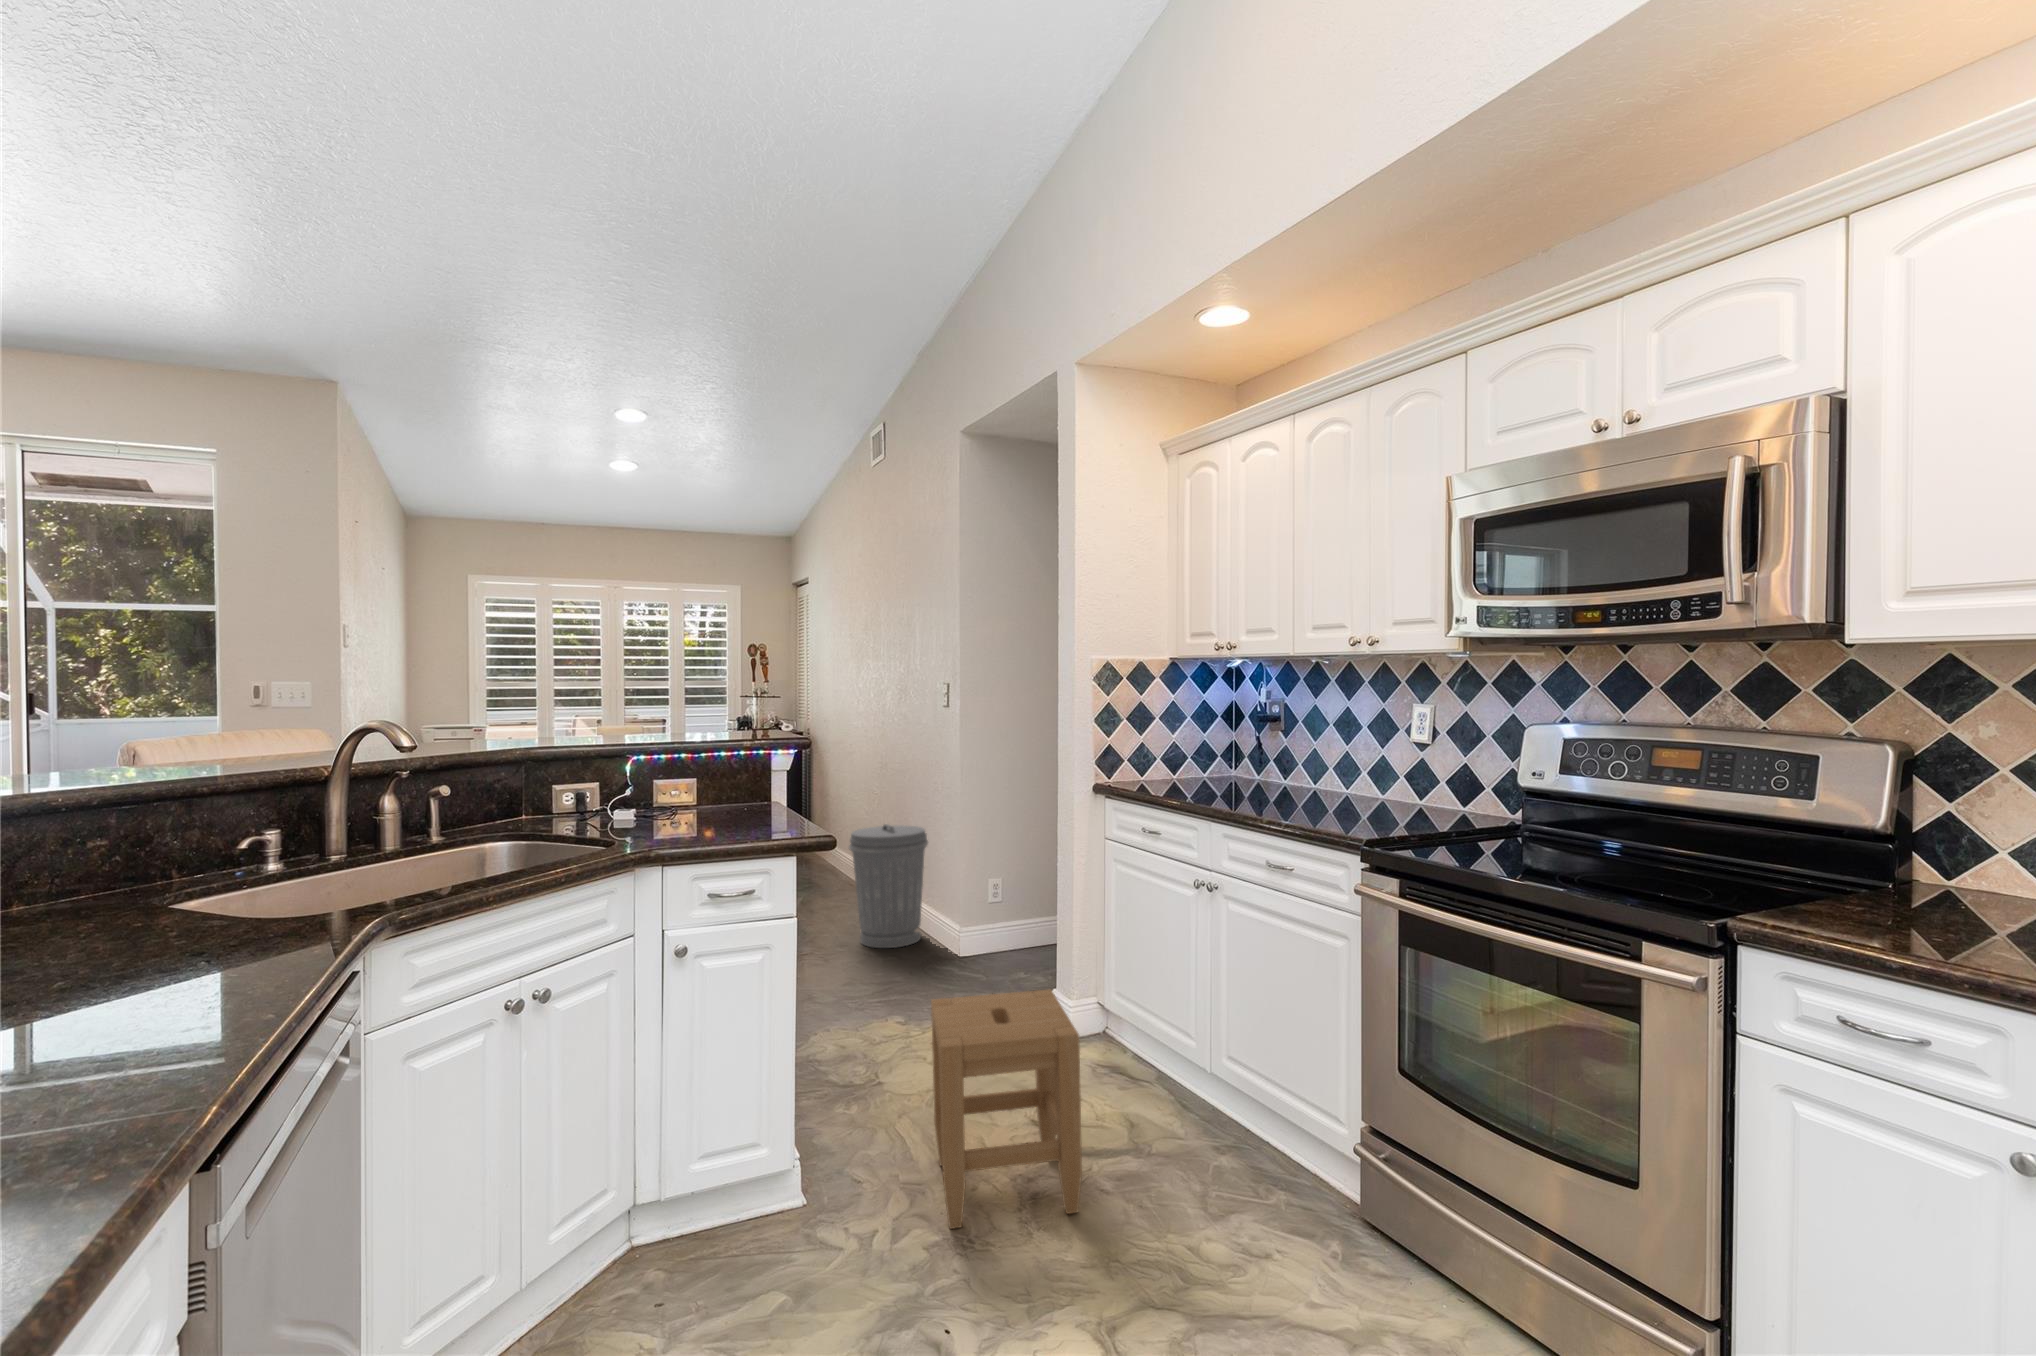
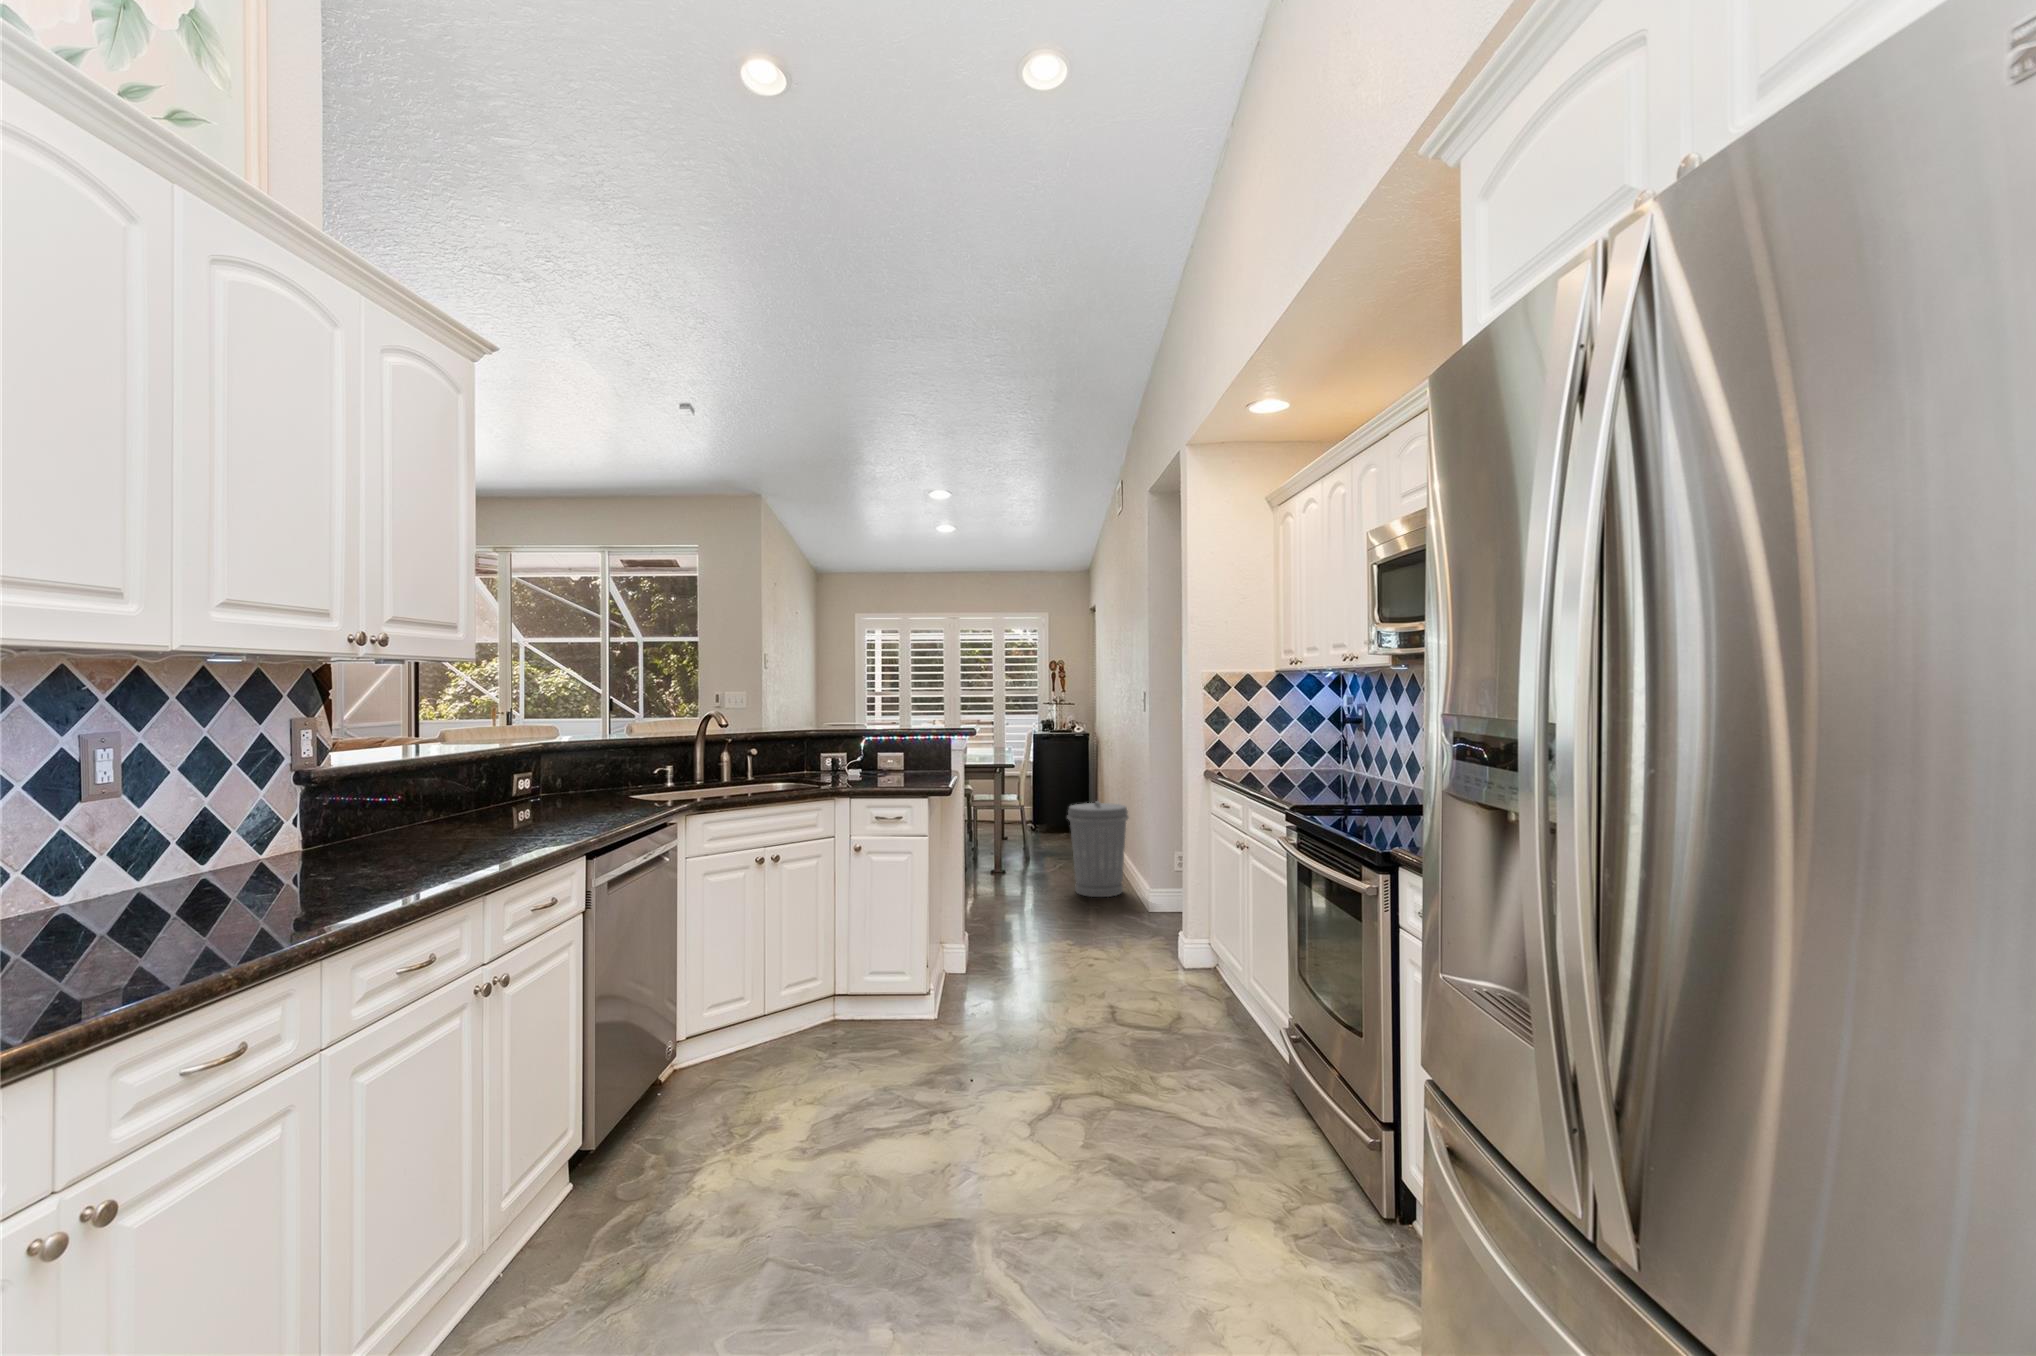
stool: present [931,990,1082,1229] -> none [996,910,1107,1068]

